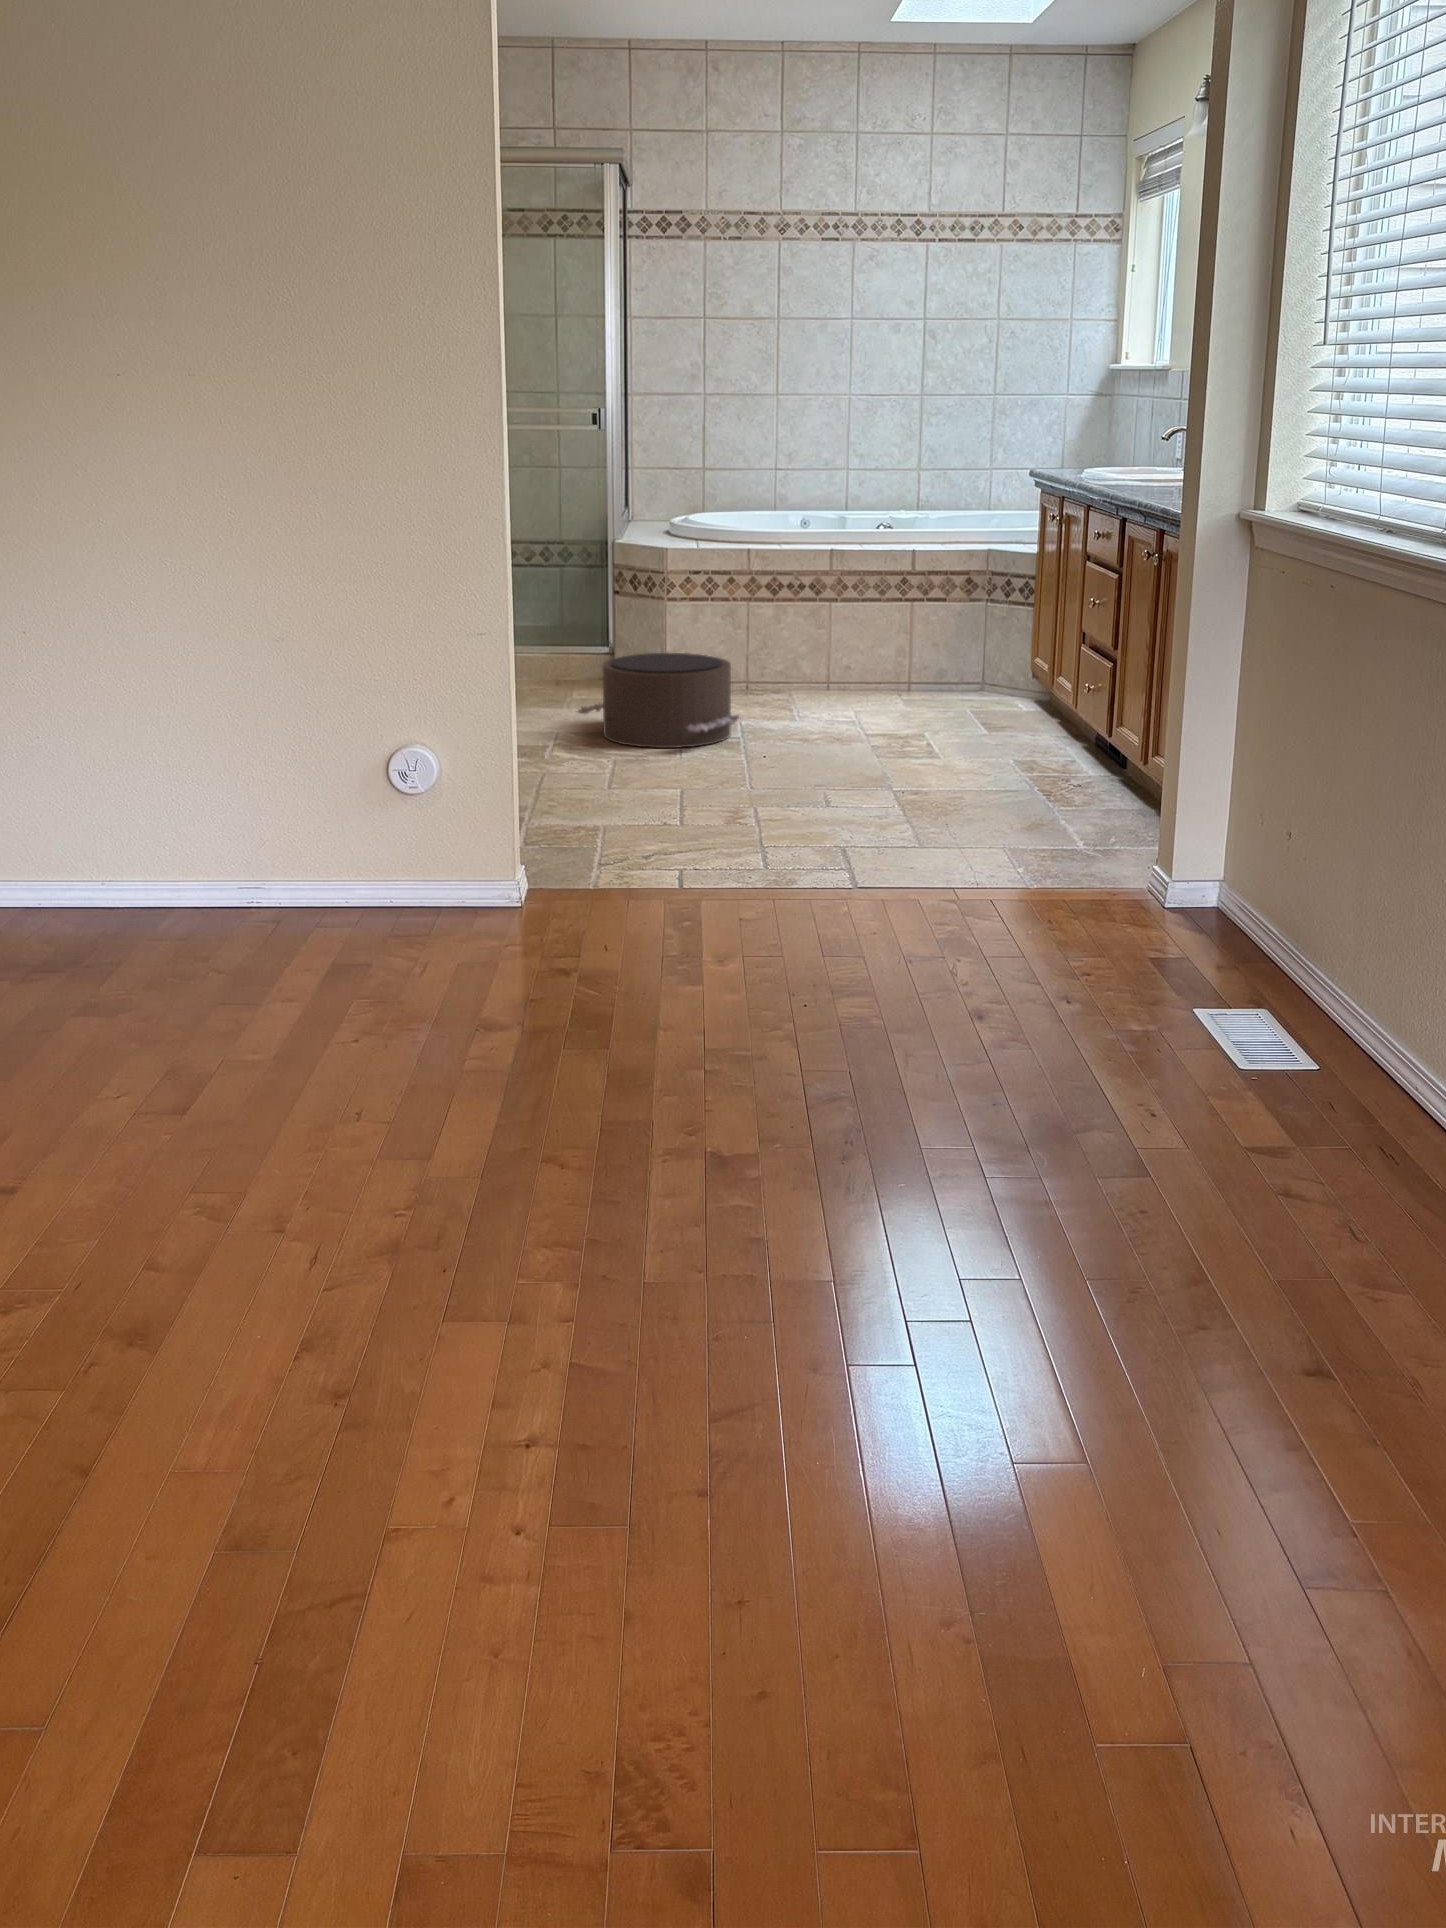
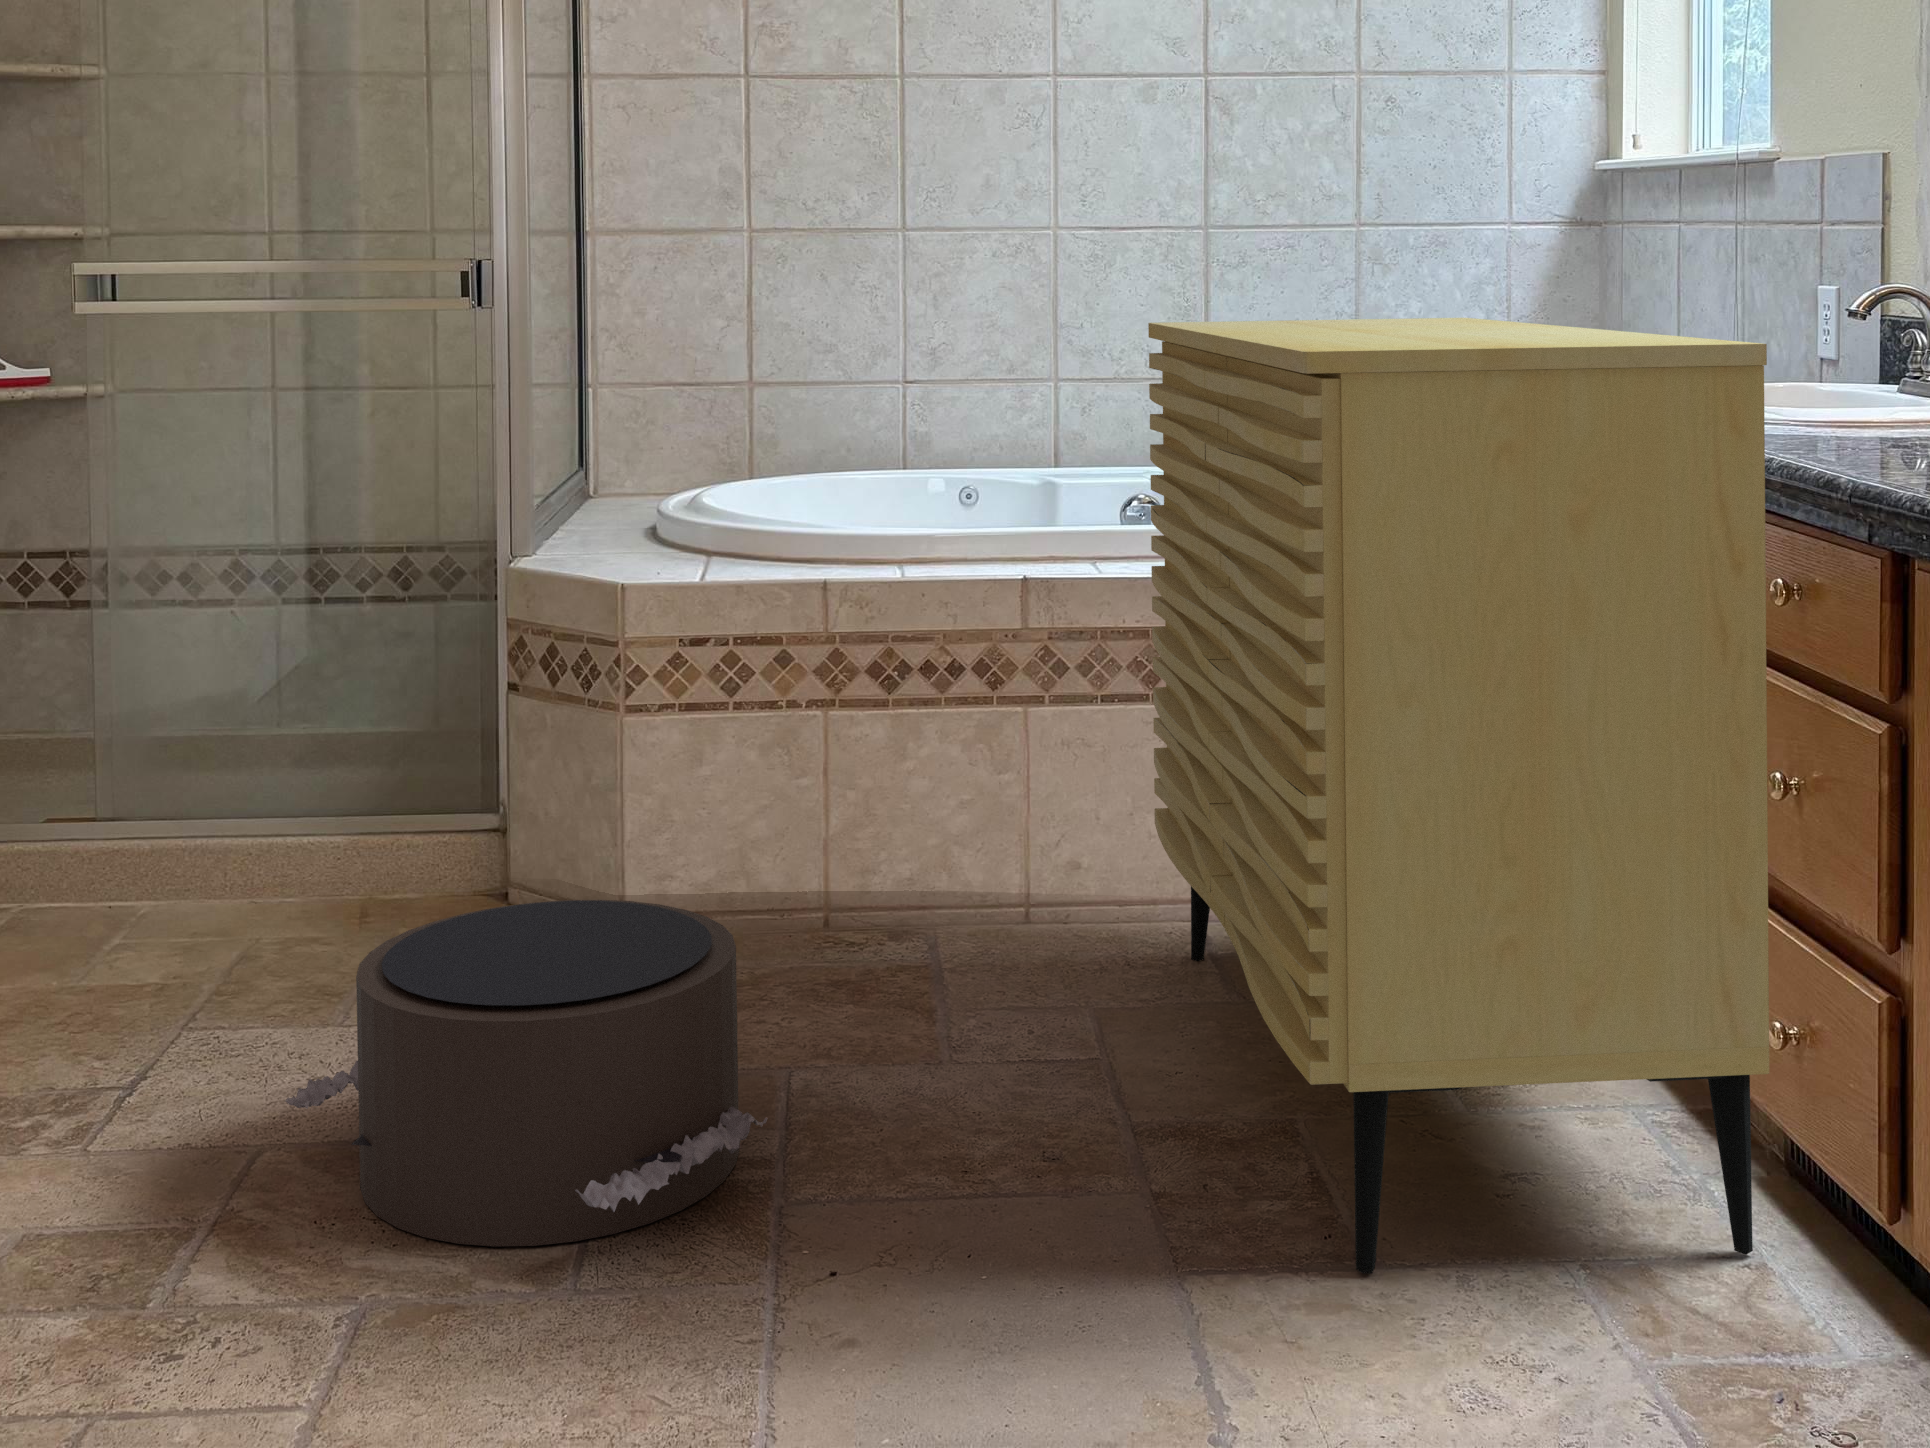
dresser: none [882,443,1086,756] -> present [1148,318,1769,1273]

